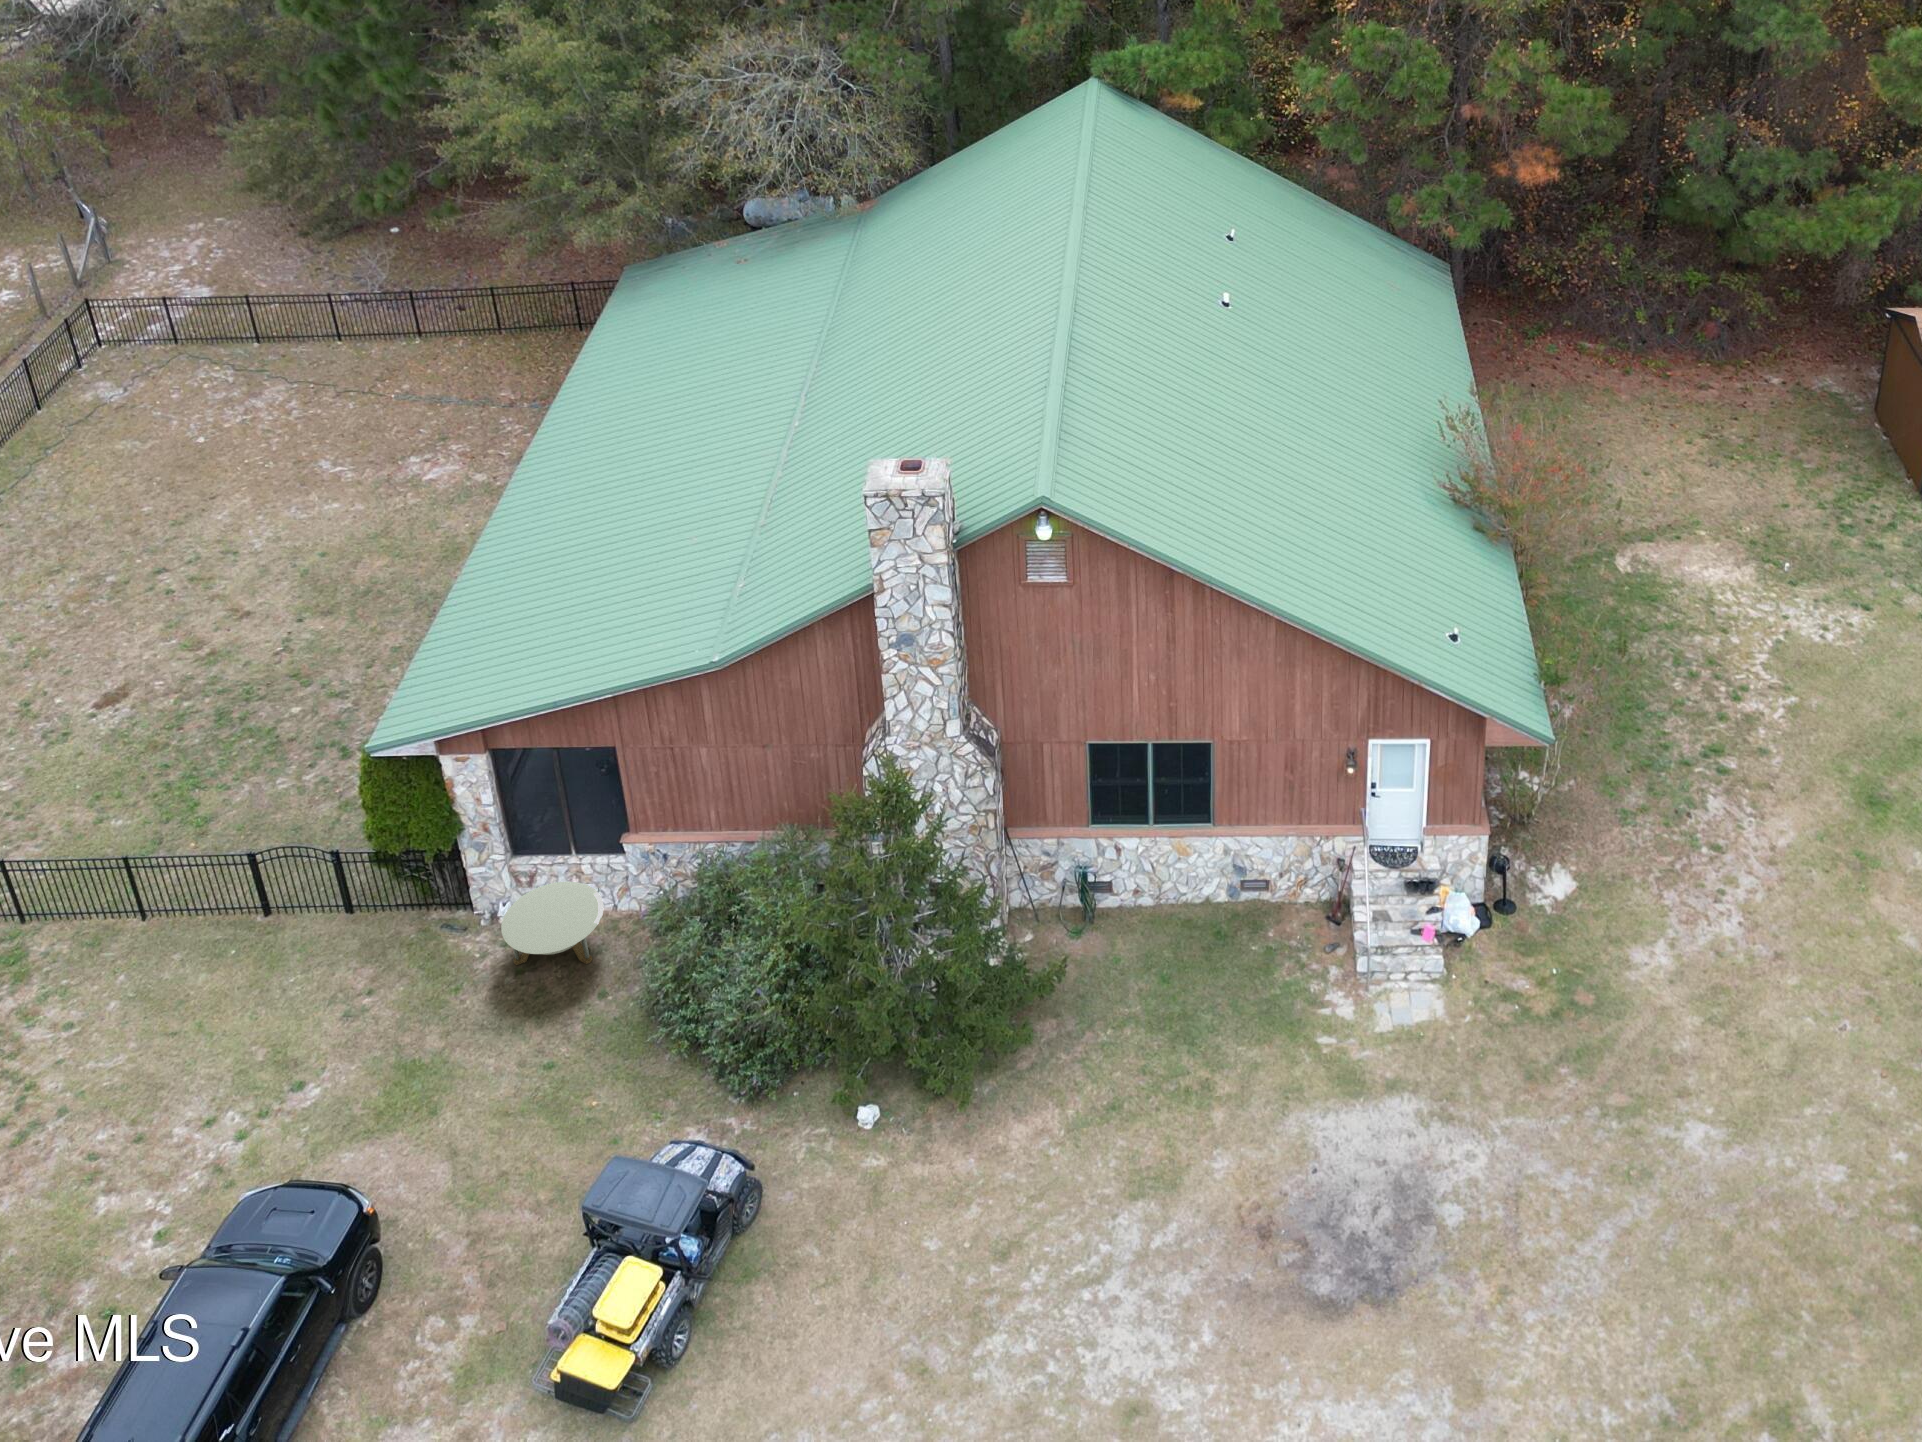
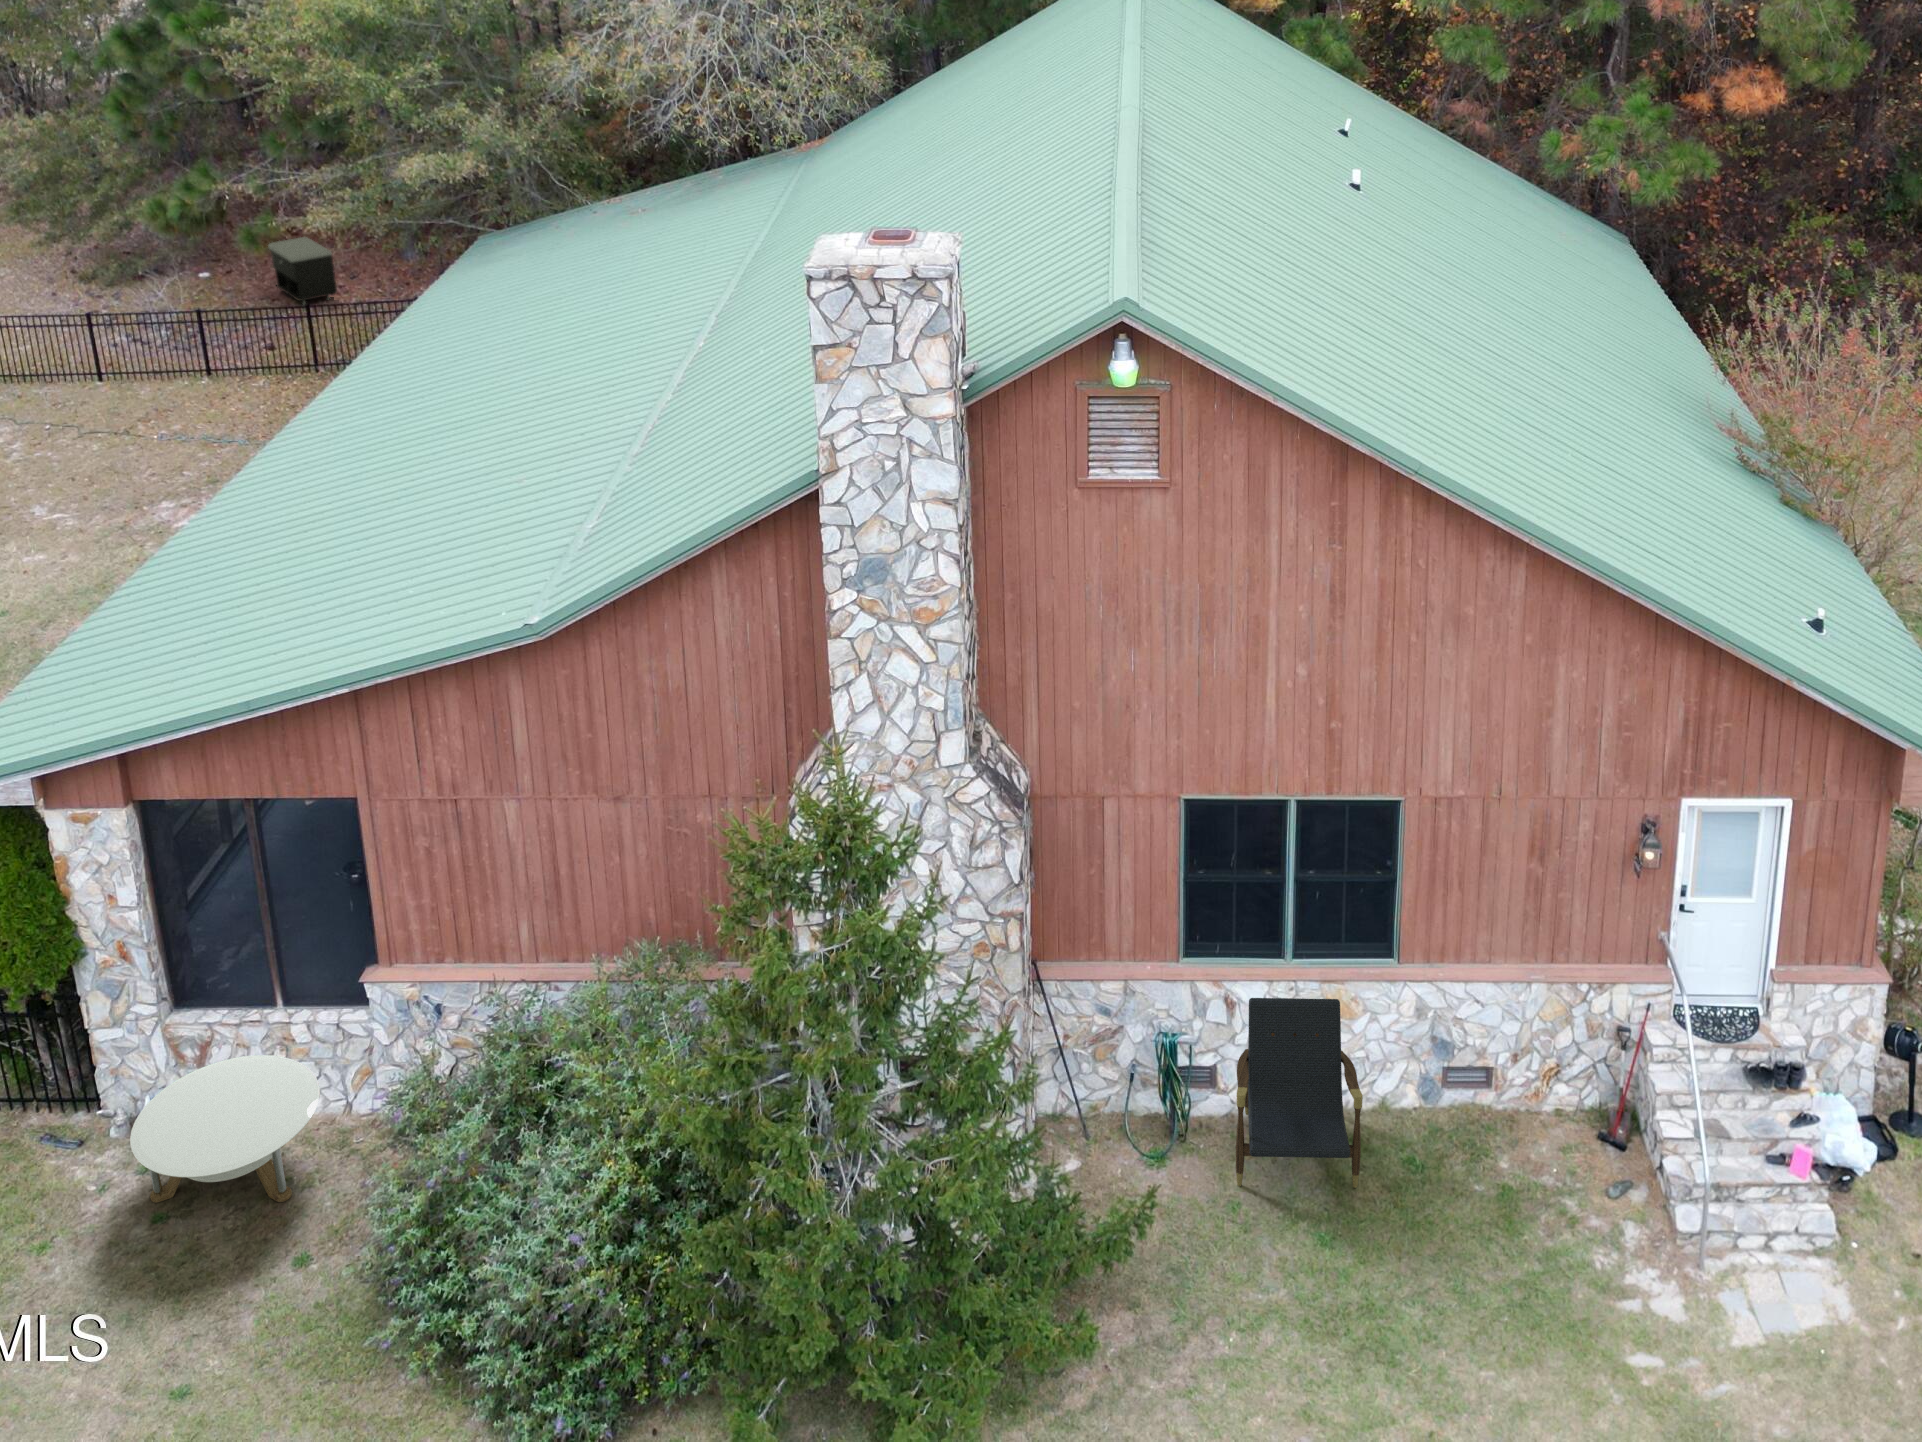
storage bench: none [455,215,511,271] -> present [268,237,337,304]
lounge chair: none [1118,846,1188,949] -> present [1236,998,1363,1188]

